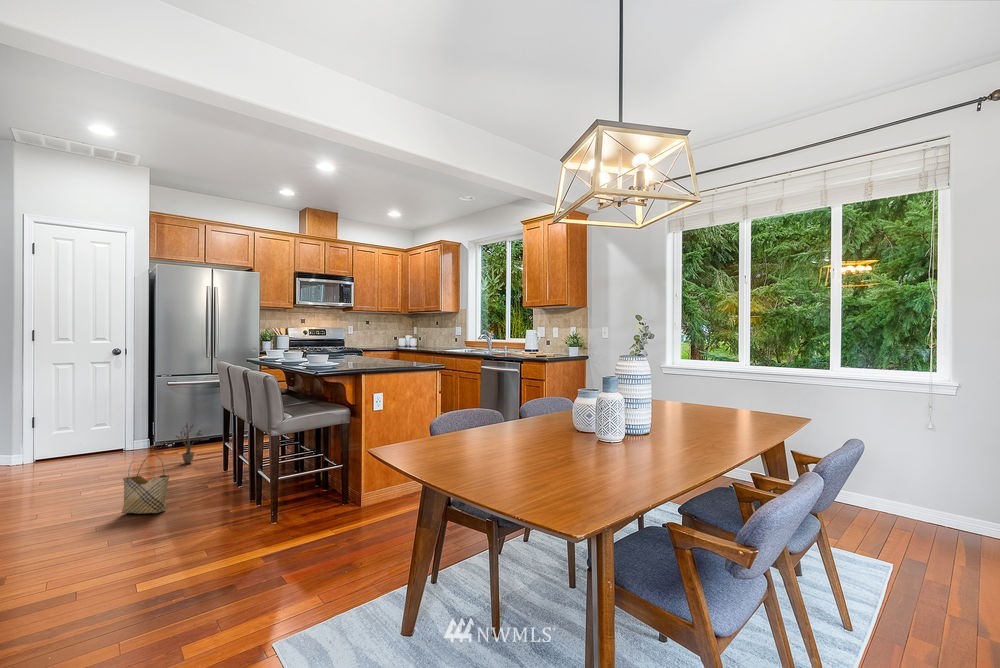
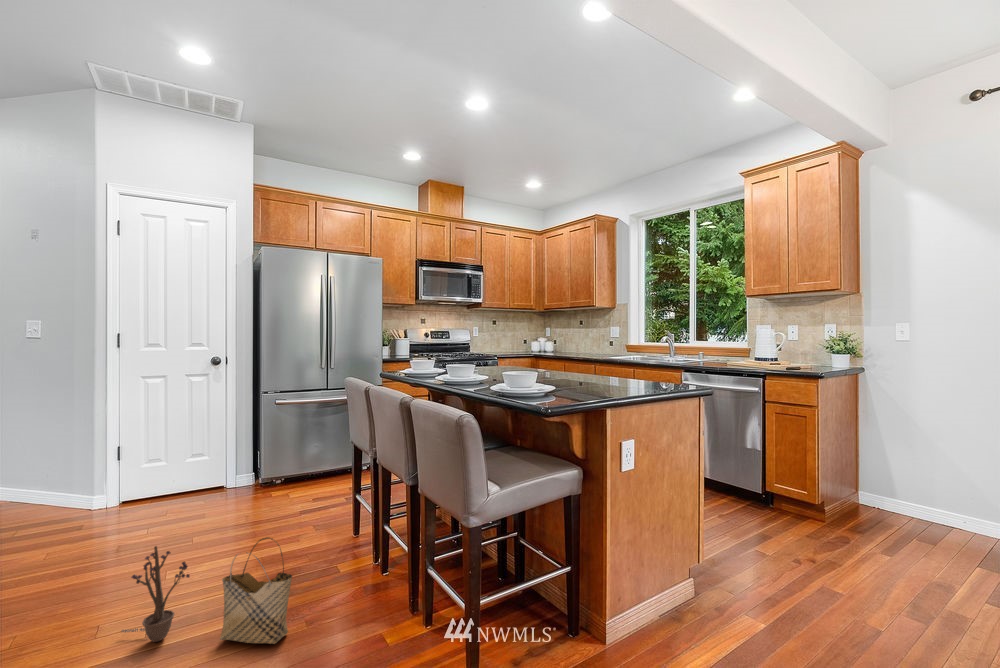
decorative plant: present [175,425,202,463] -> present [122,546,190,642]

